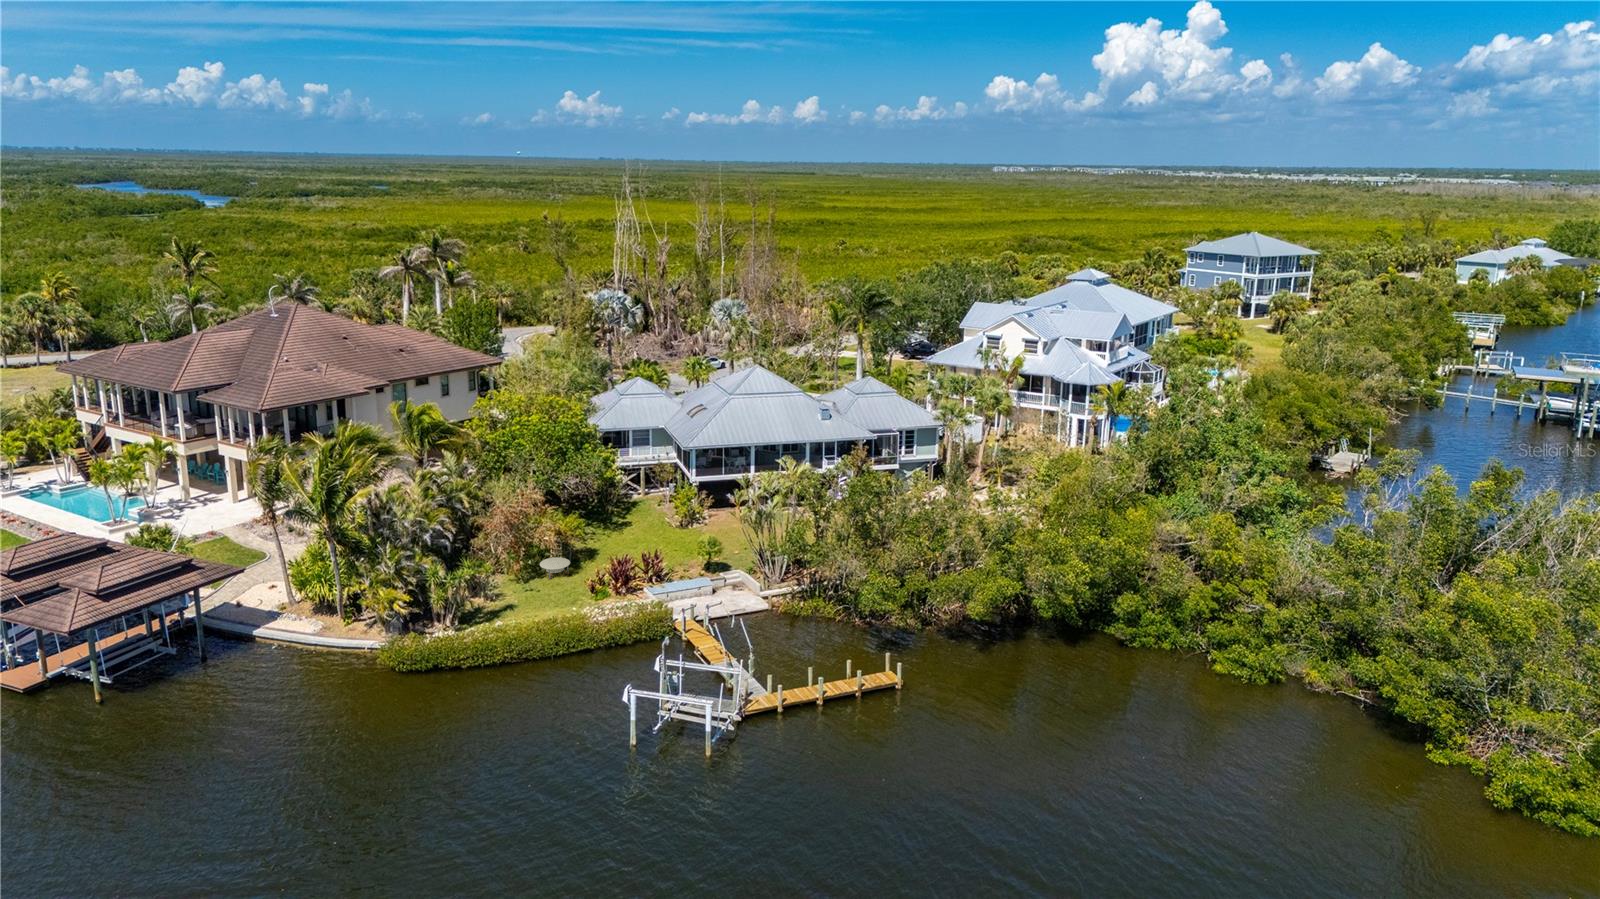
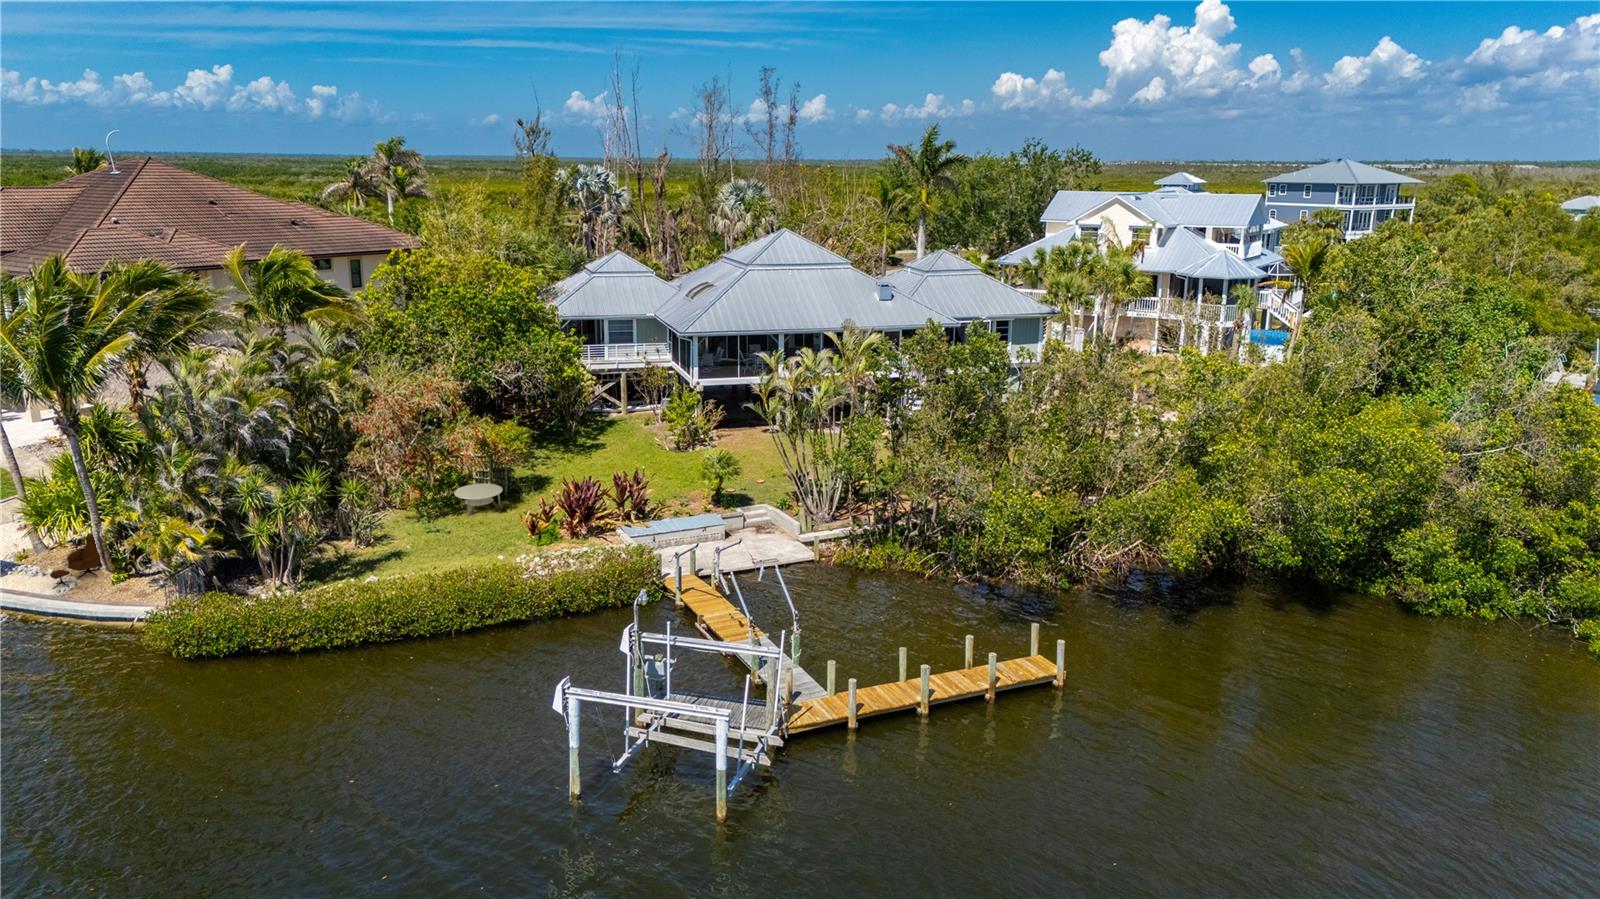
lounge chair: none [311,596,338,630] -> present [50,535,101,589]

